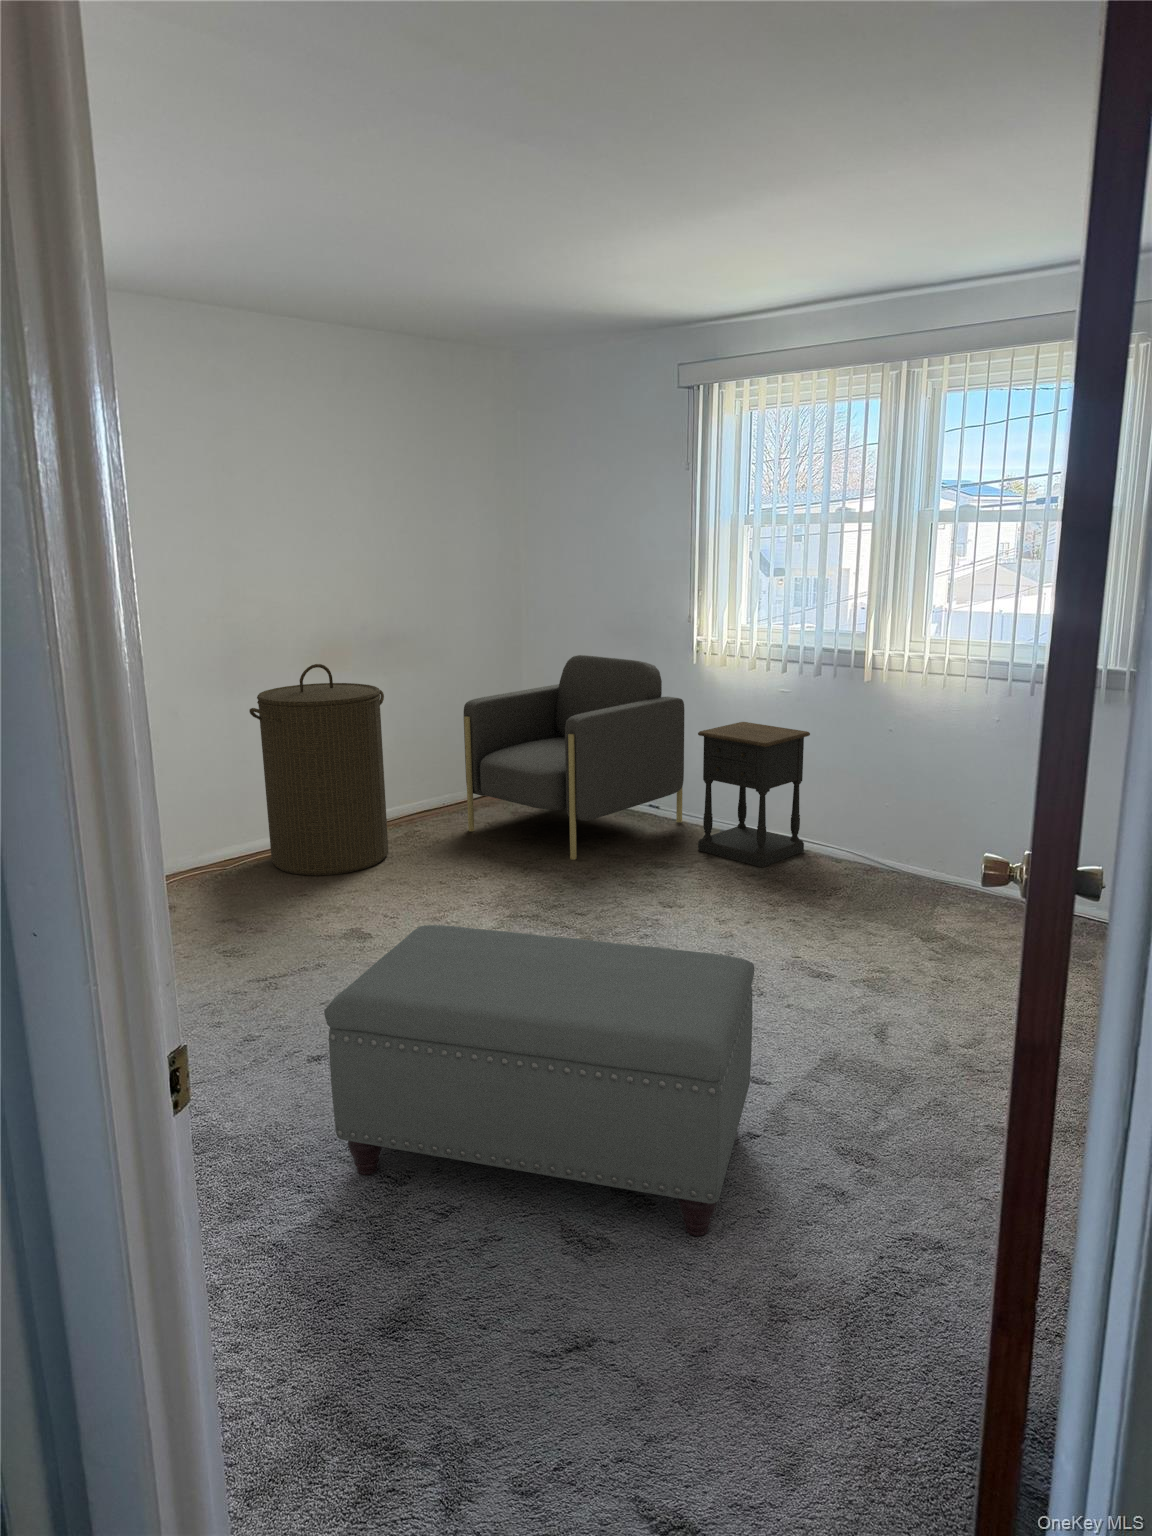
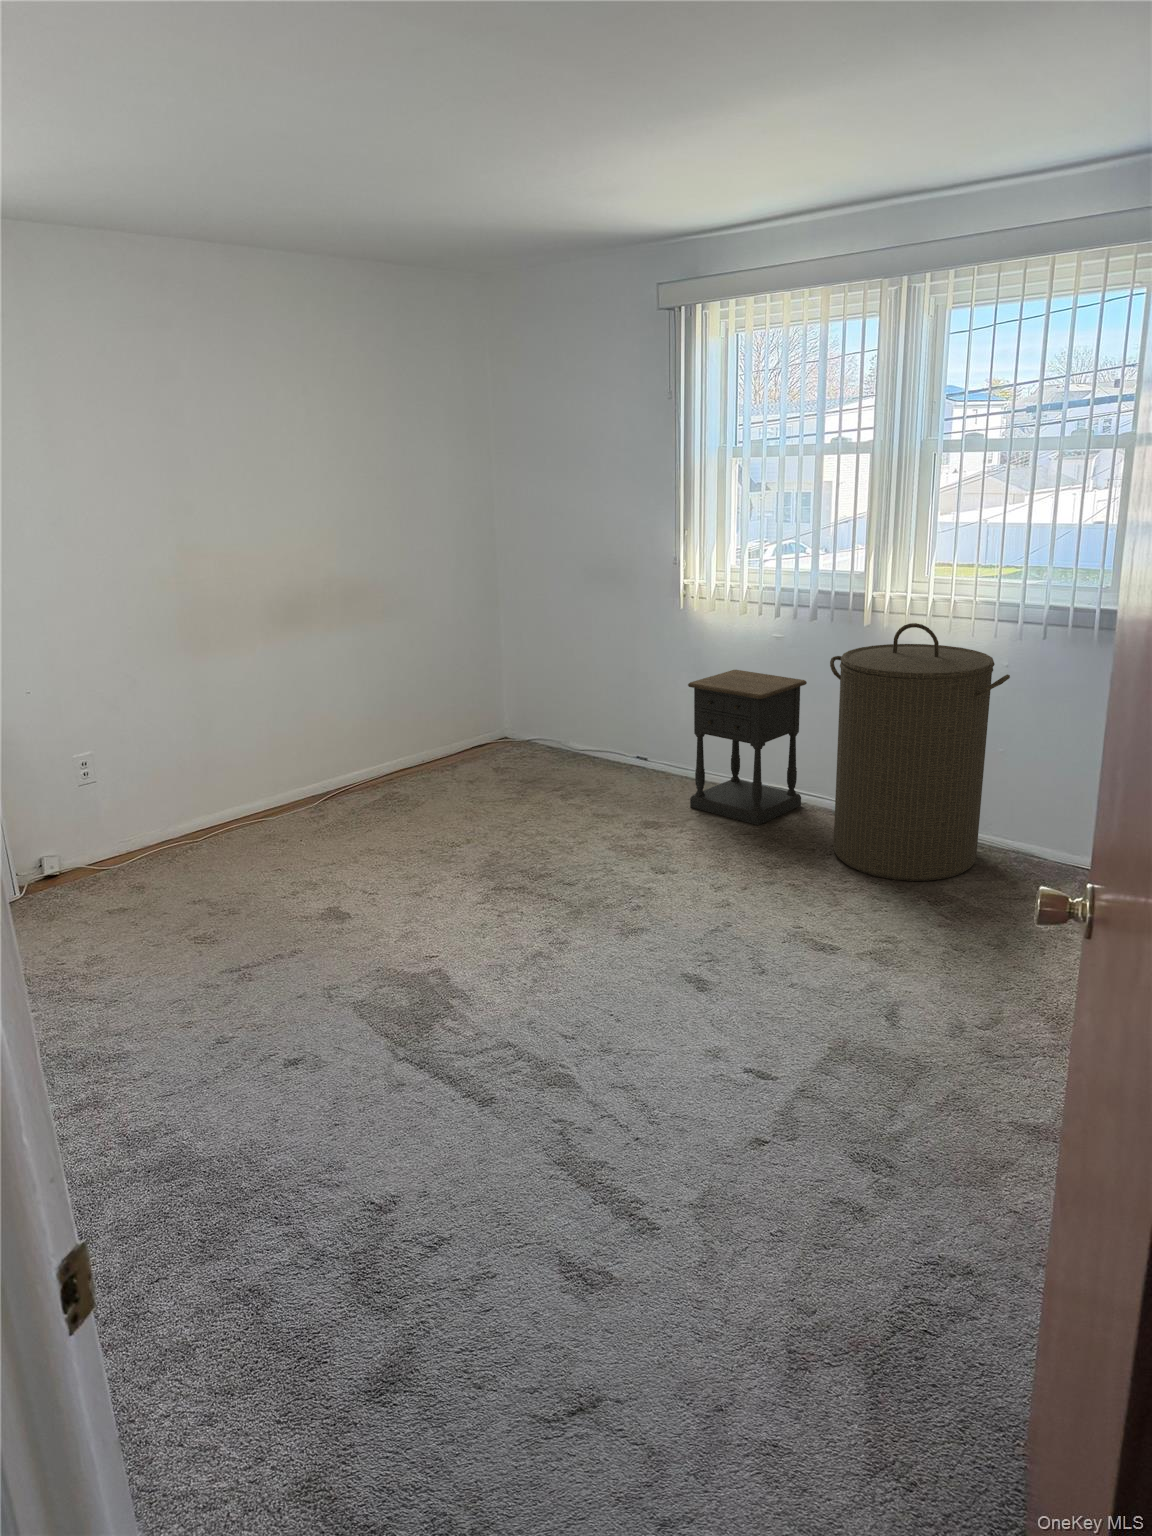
armchair: present [464,655,684,860] -> none [438,600,673,821]
laundry hamper: present [249,664,388,875] -> present [830,623,1010,881]
ottoman: present [324,925,754,1236] -> none [293,925,761,1266]

